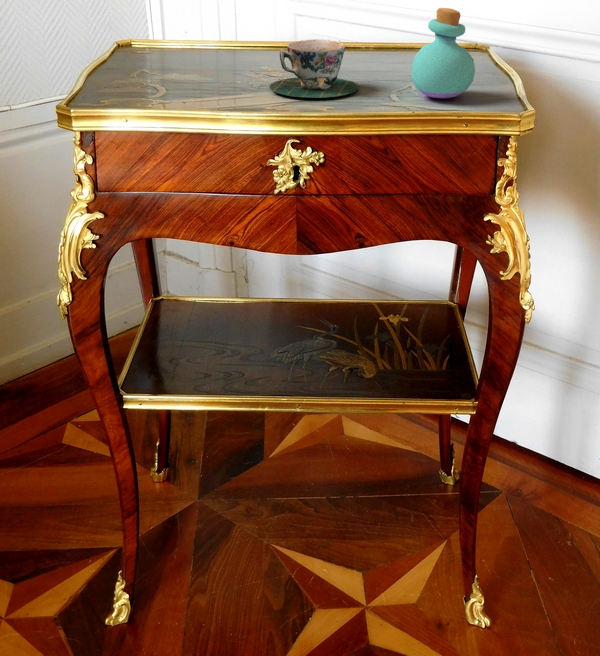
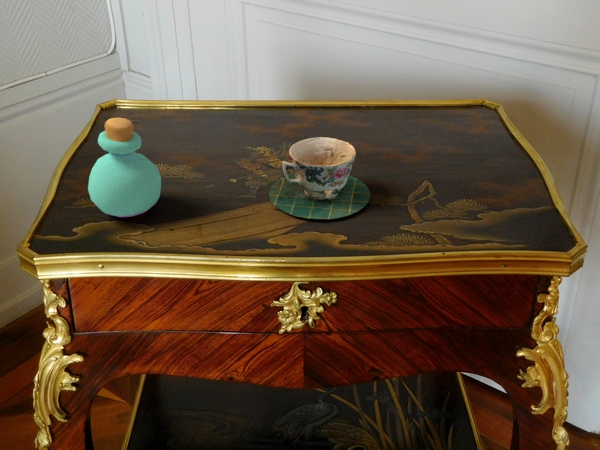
perfume bottle: present [411,8,475,98] -> present [88,118,161,217]

